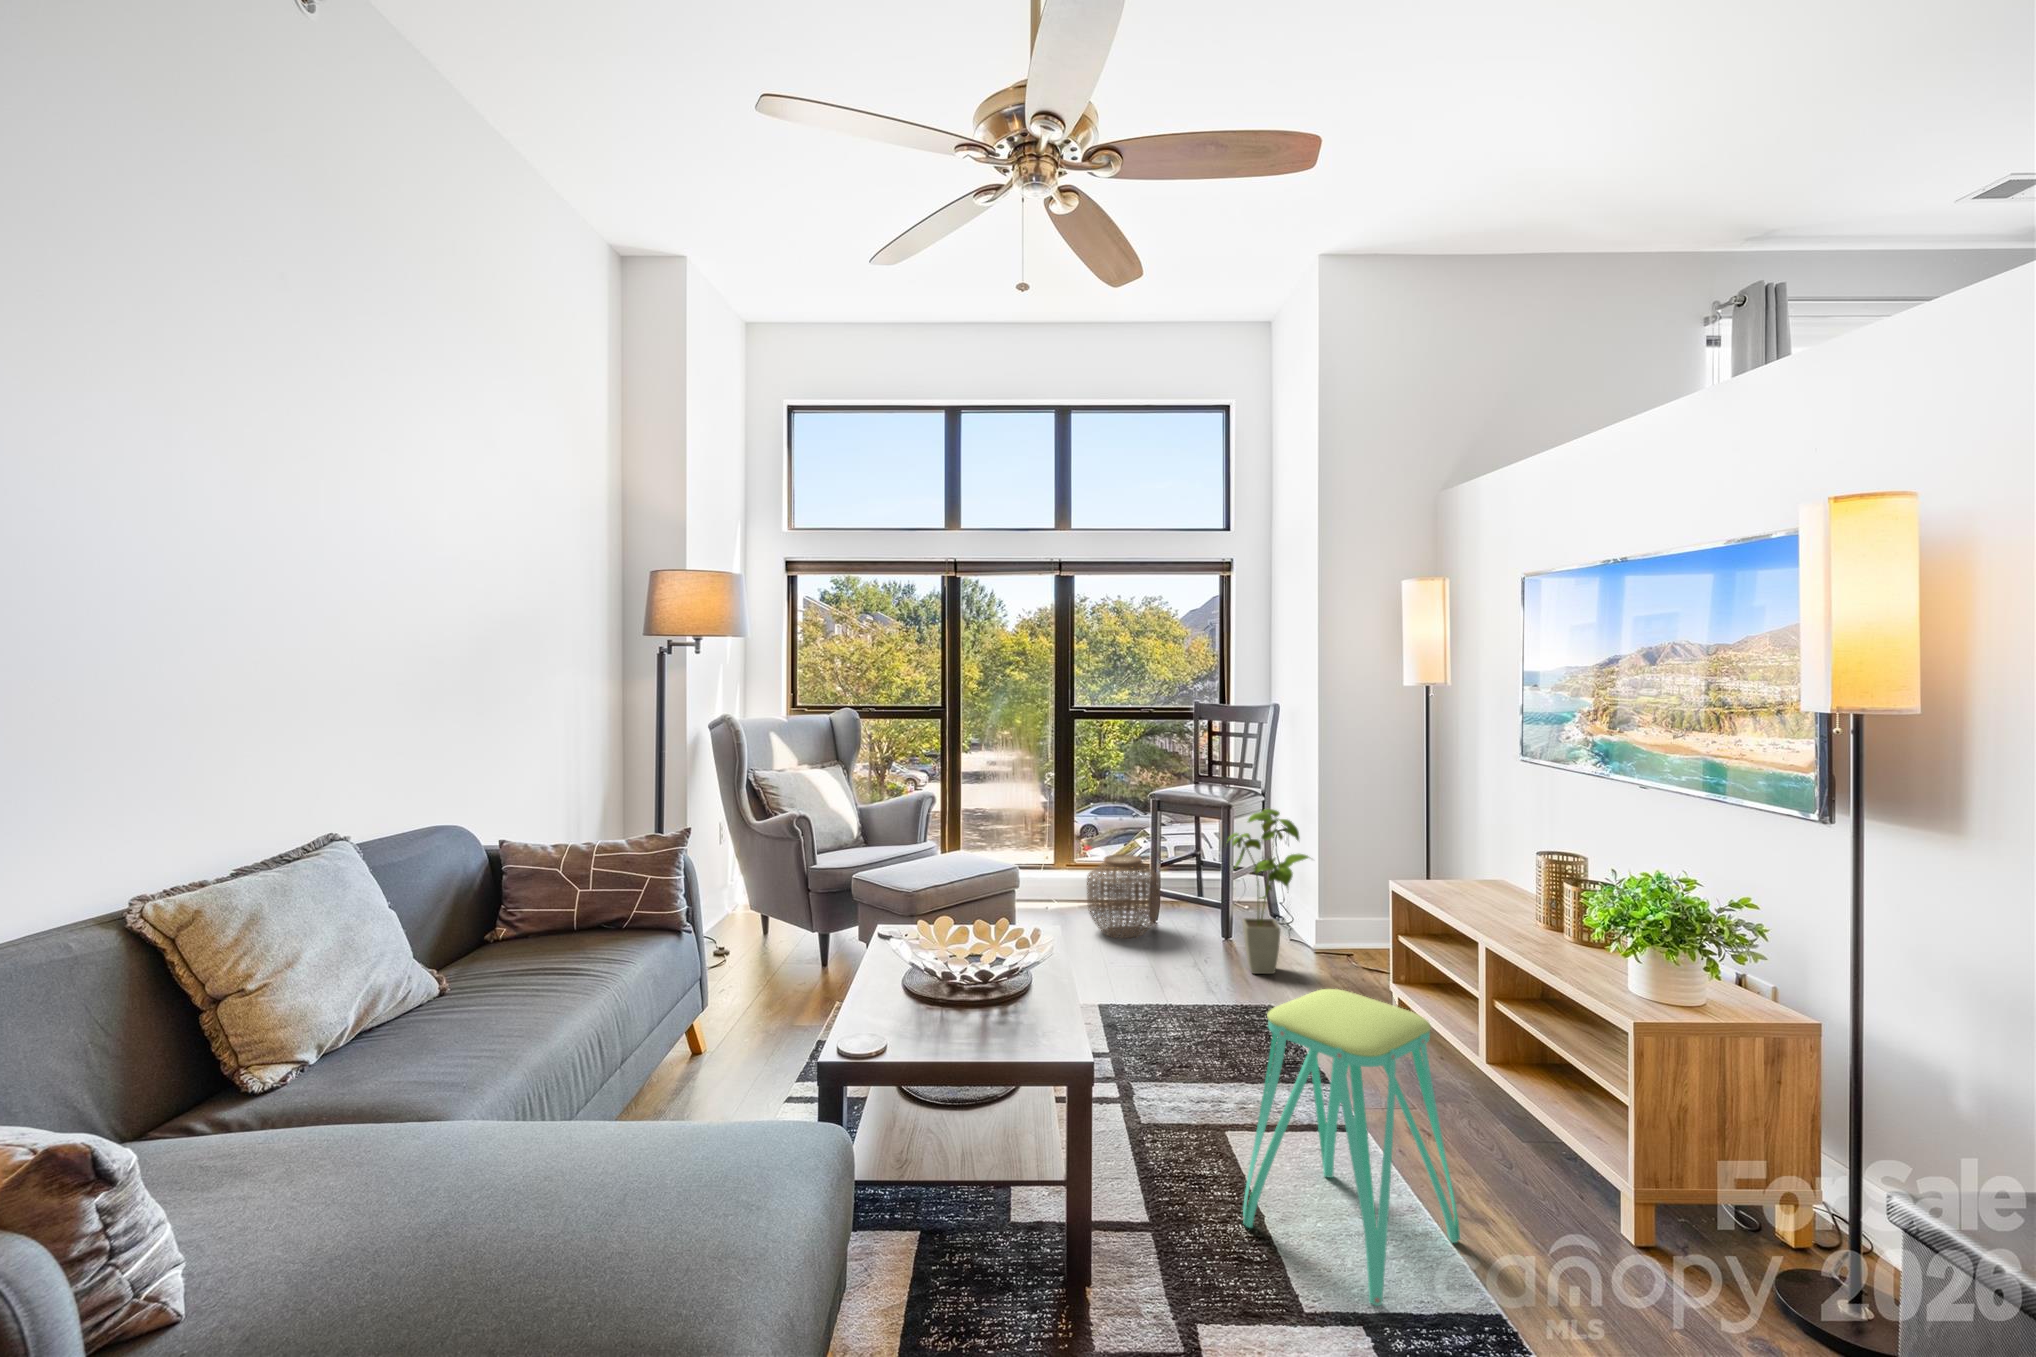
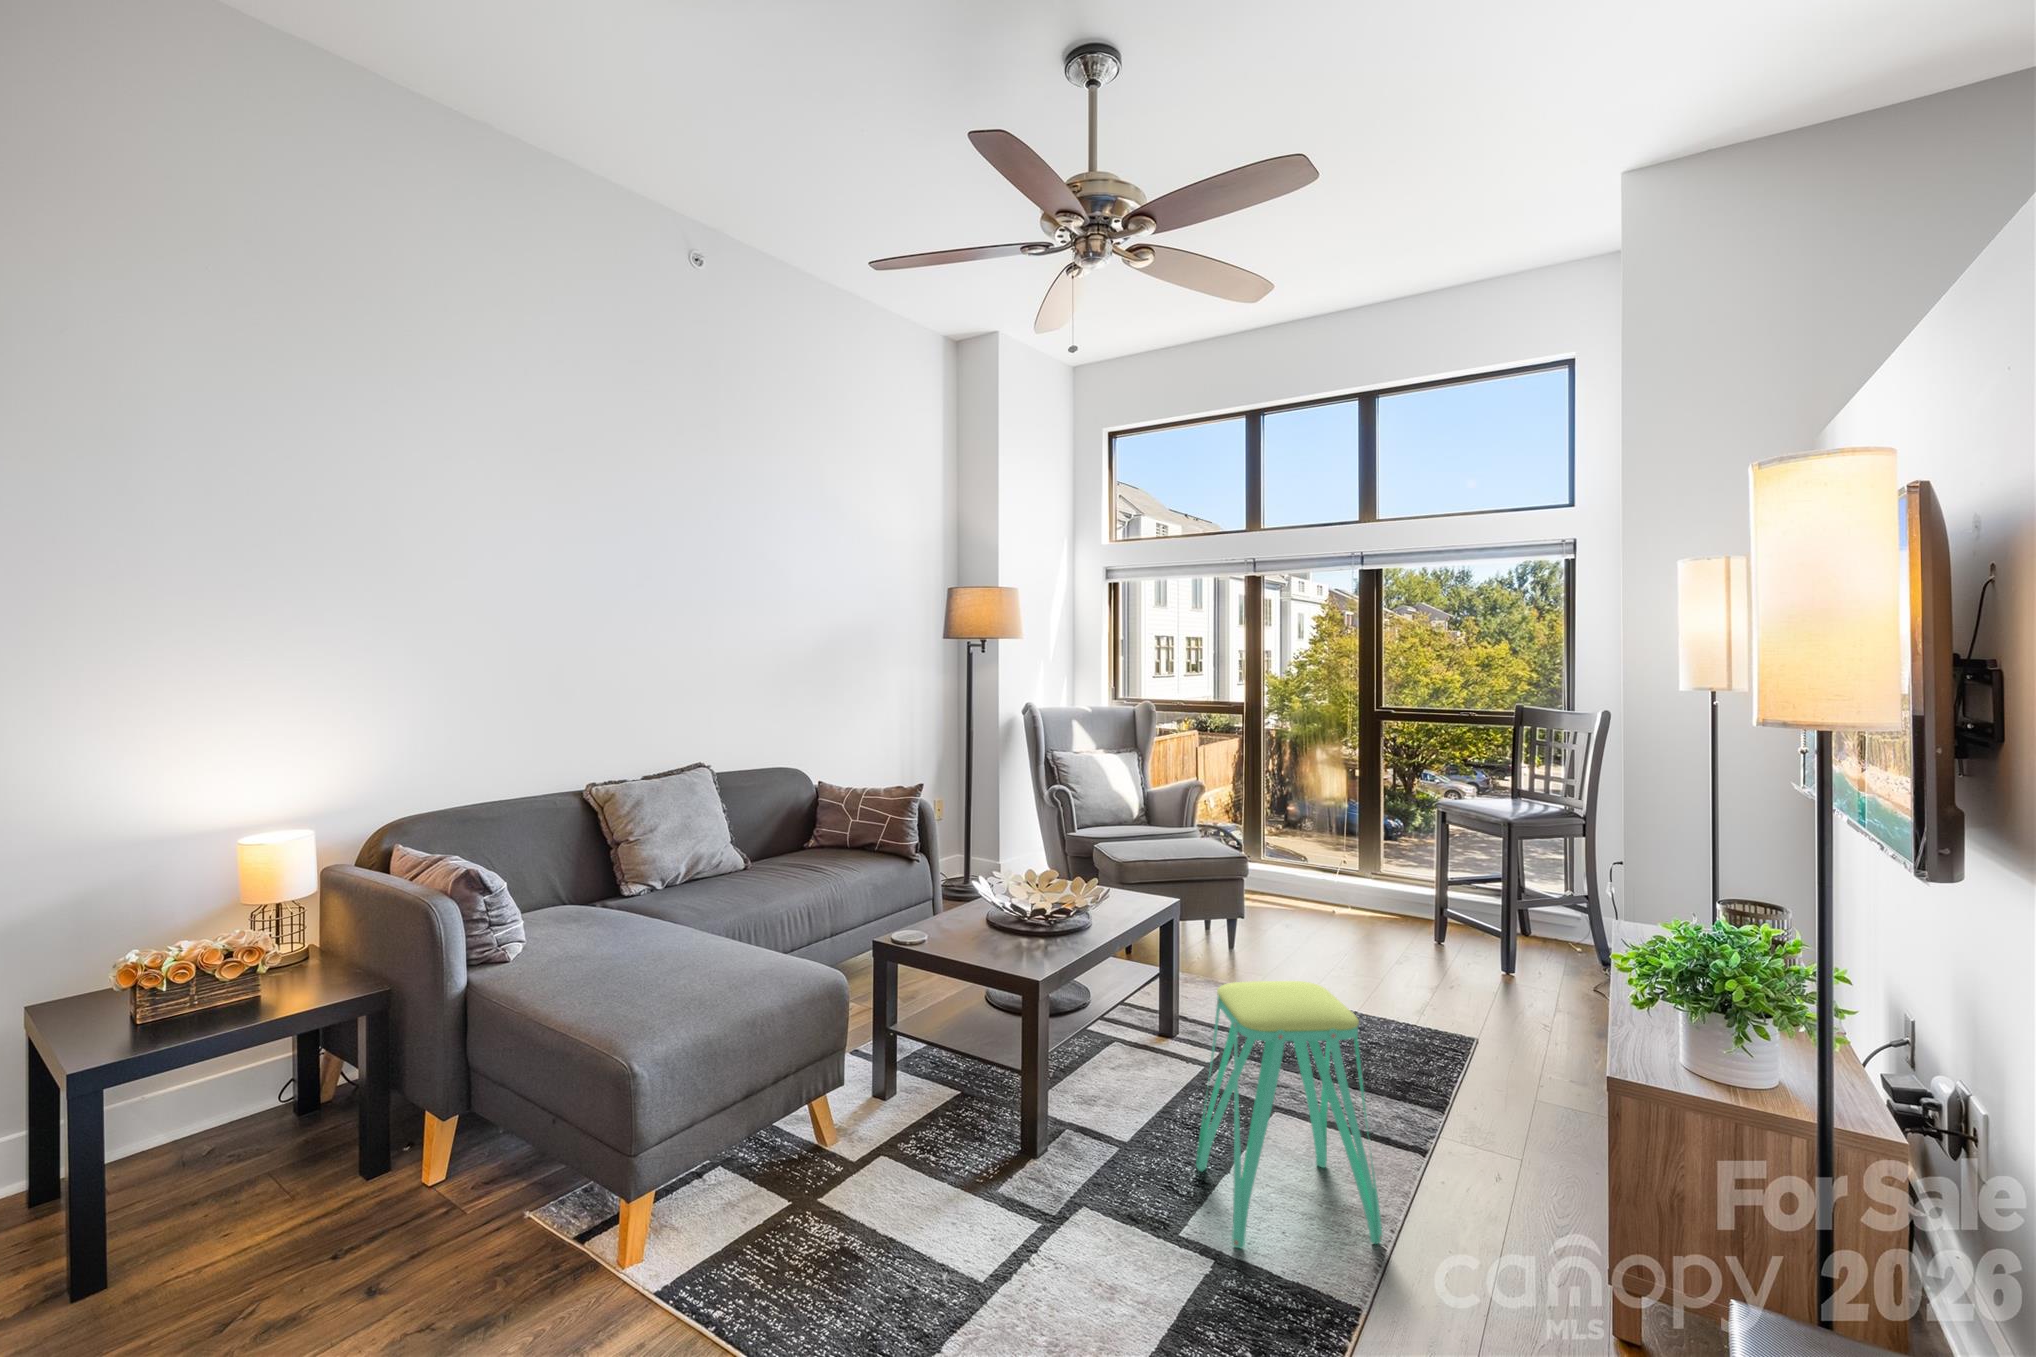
house plant: present [1228,809,1309,974] -> none [1462,828,1574,1013]
woven basket: present [1087,854,1160,938] -> none [1343,864,1425,952]

